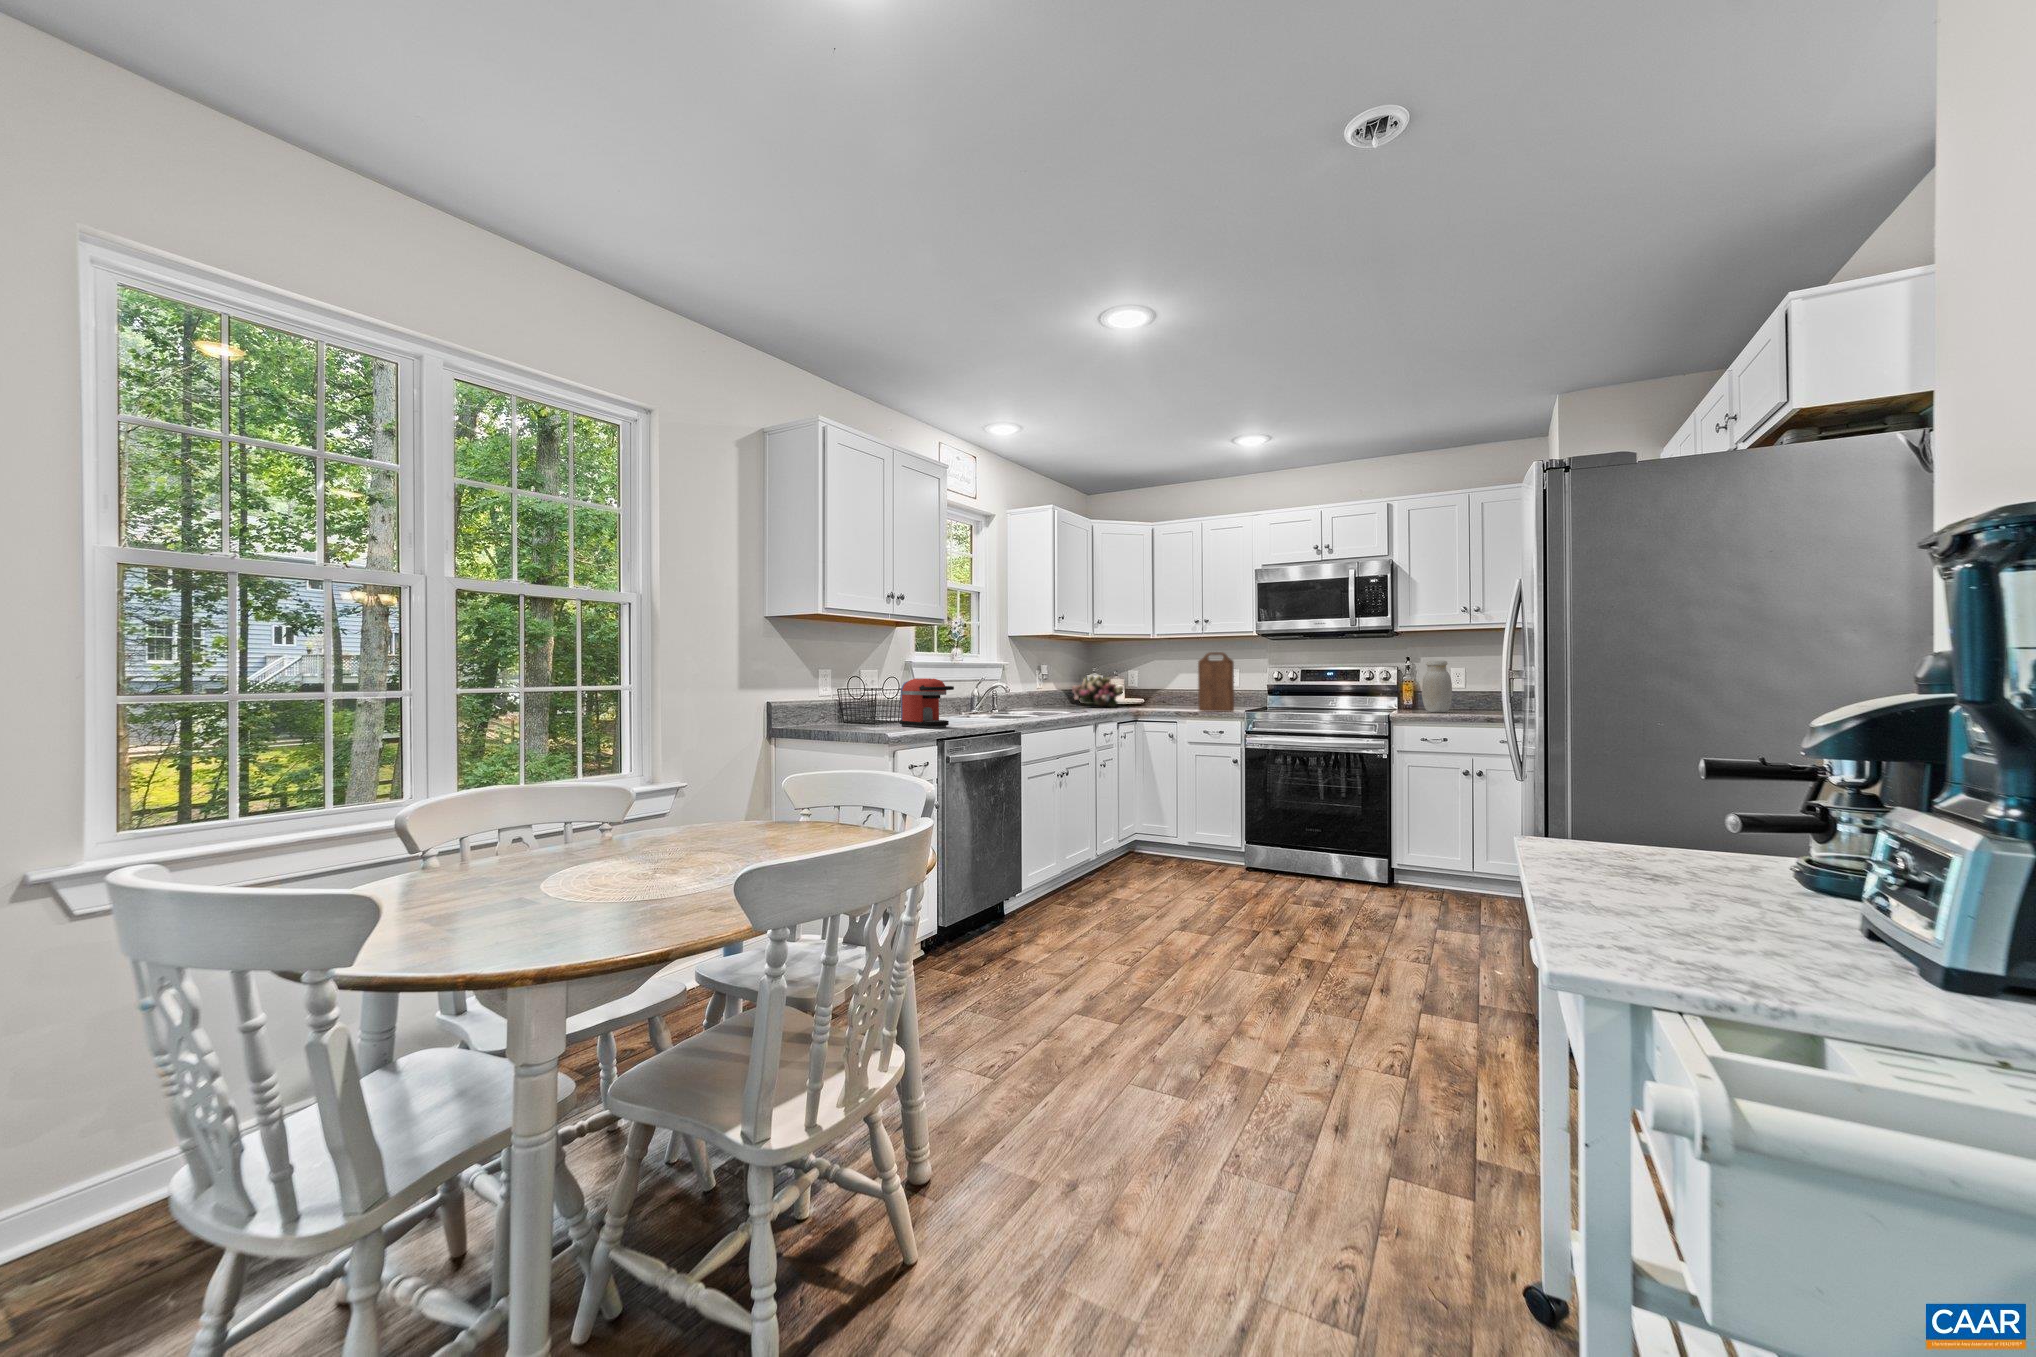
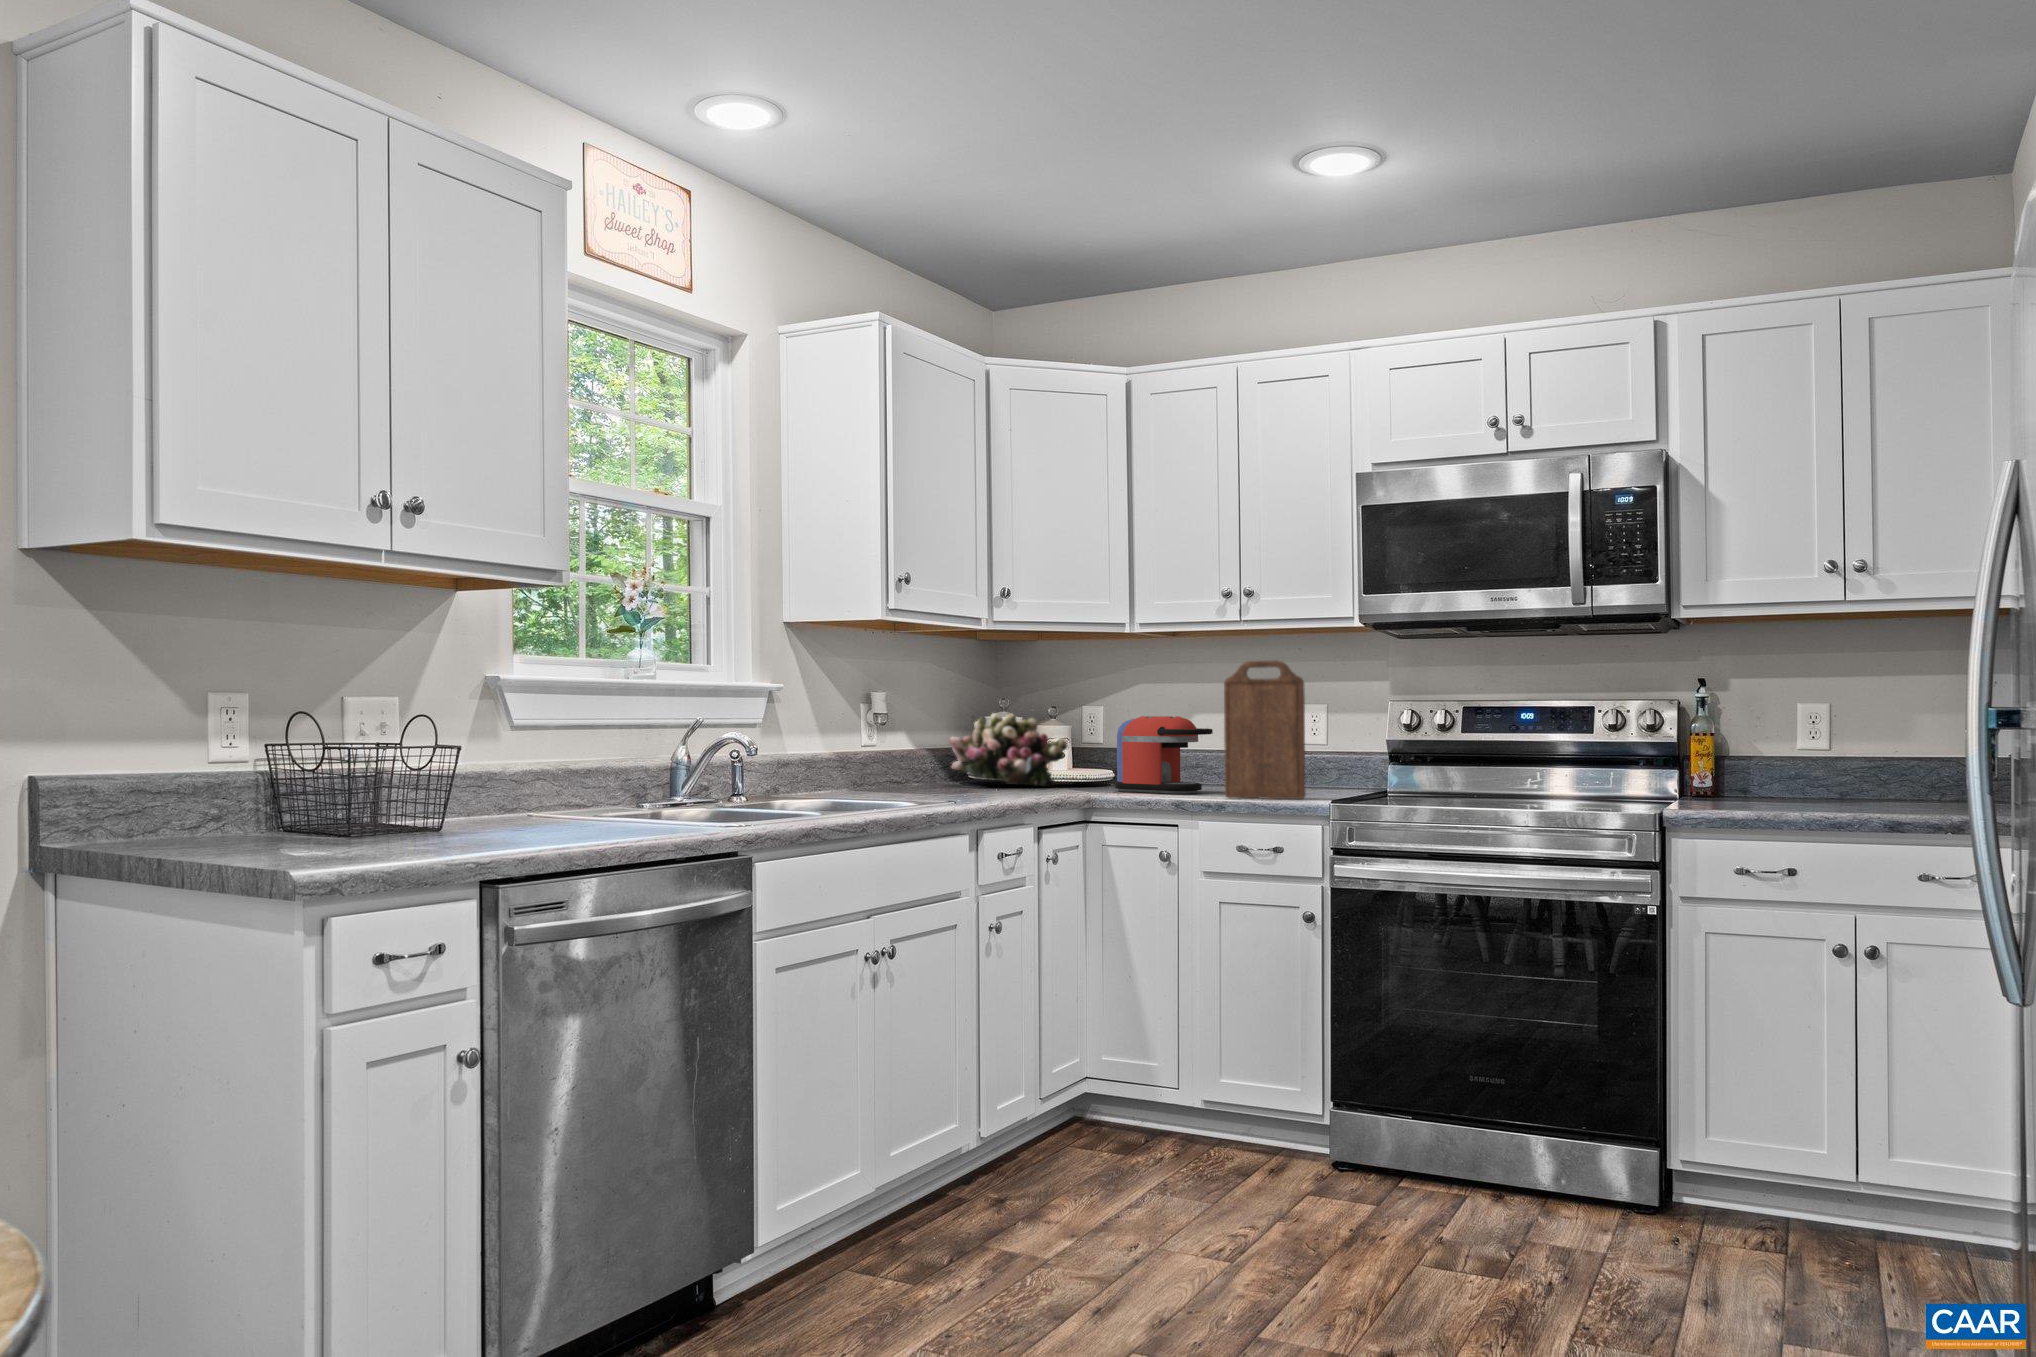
jar: present [1422,660,1452,712] -> none [1733,682,1801,801]
coffee maker: present [900,678,954,728] -> present [1115,716,1213,794]

